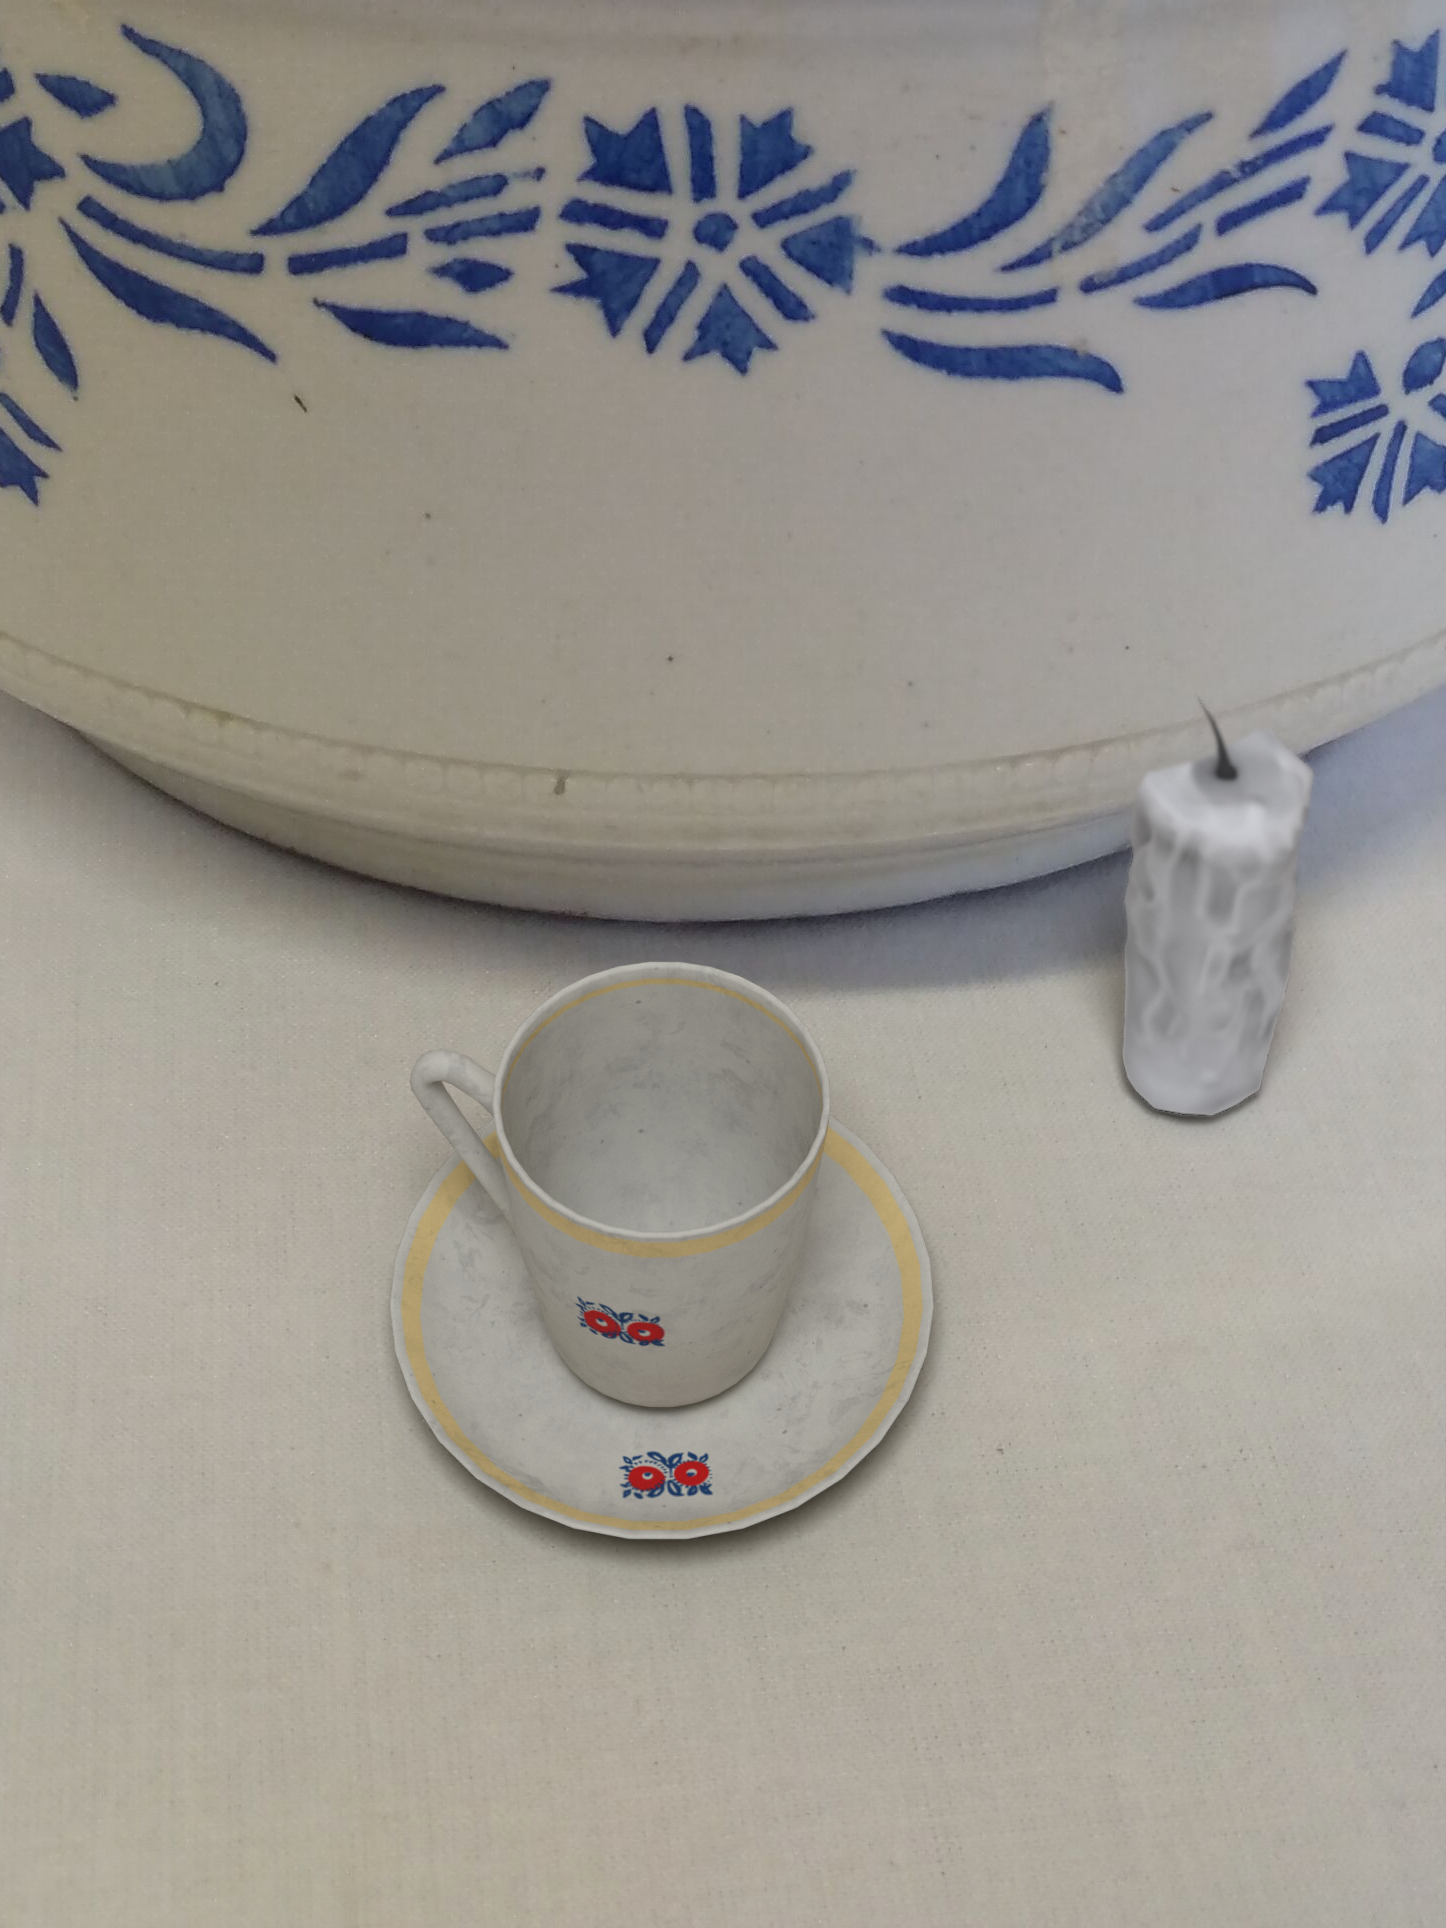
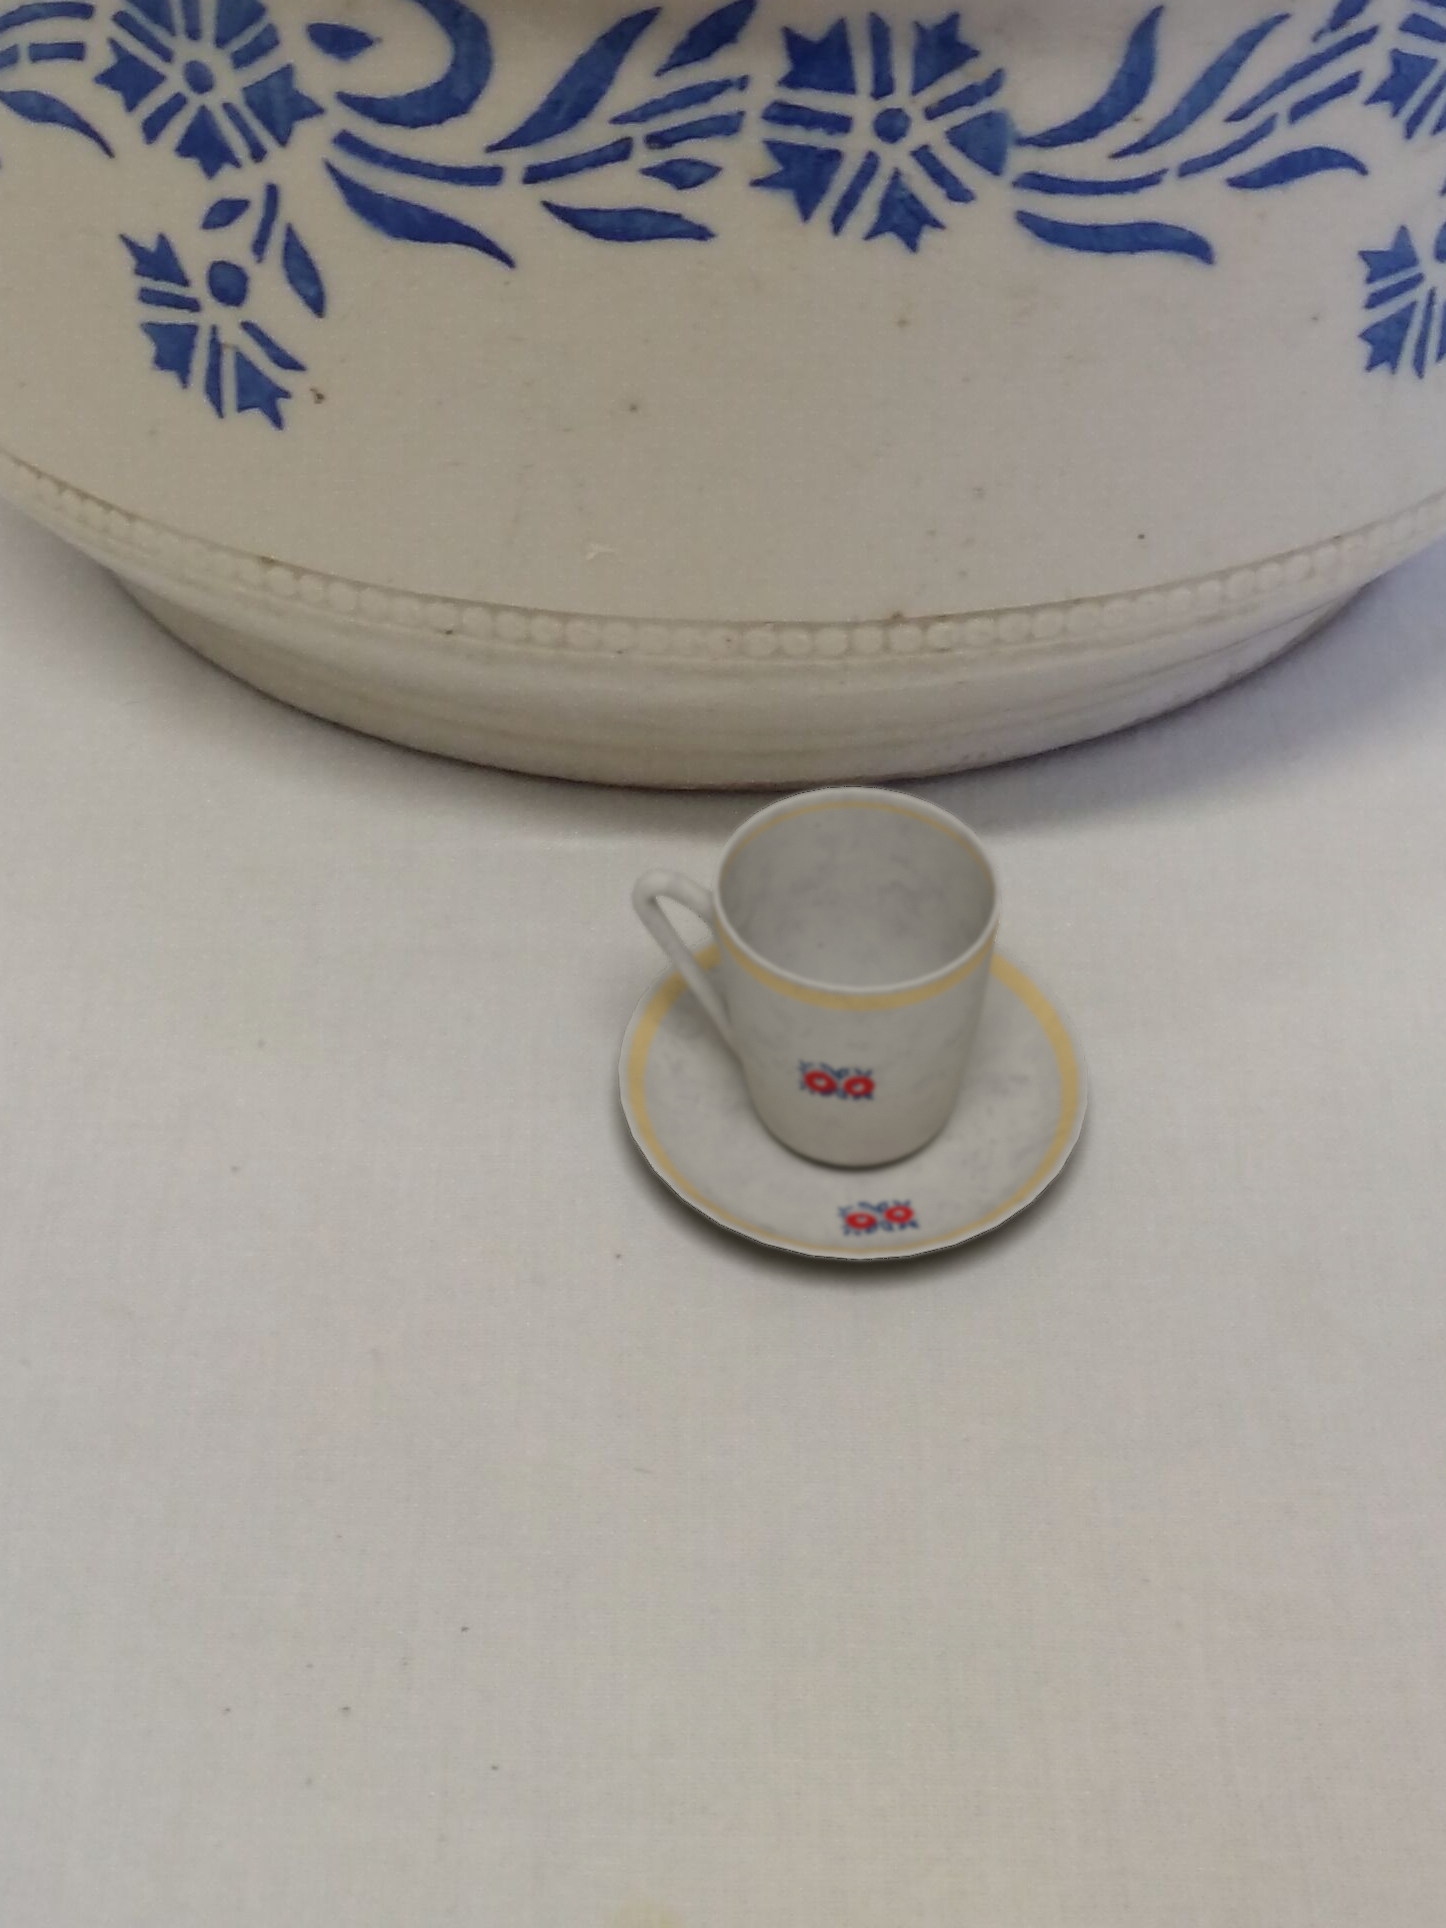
candle: present [1122,699,1314,1115] -> none [1210,534,1370,919]

